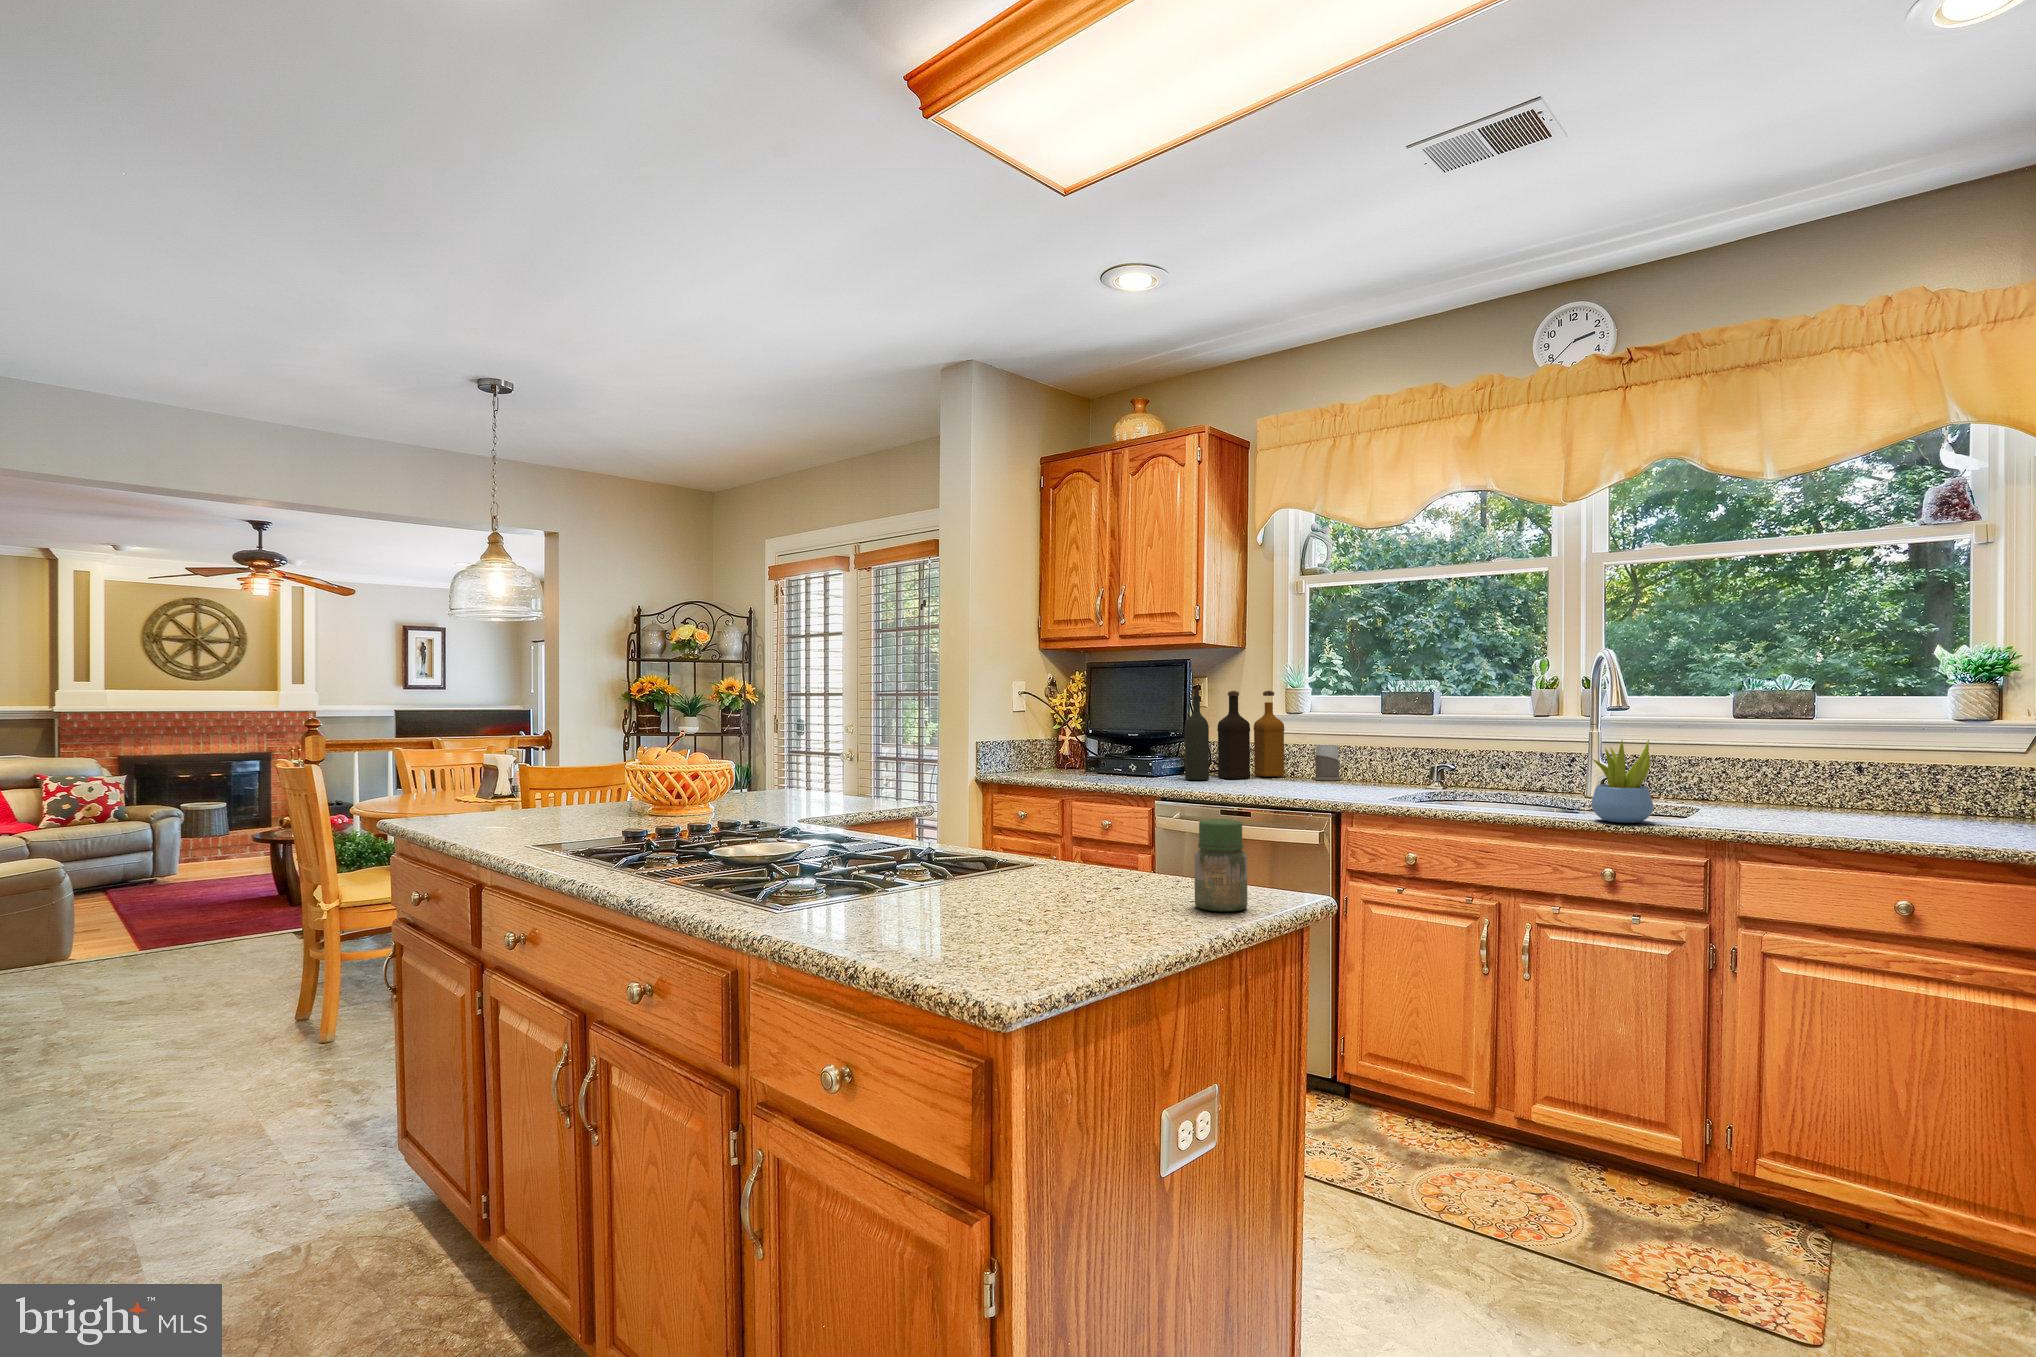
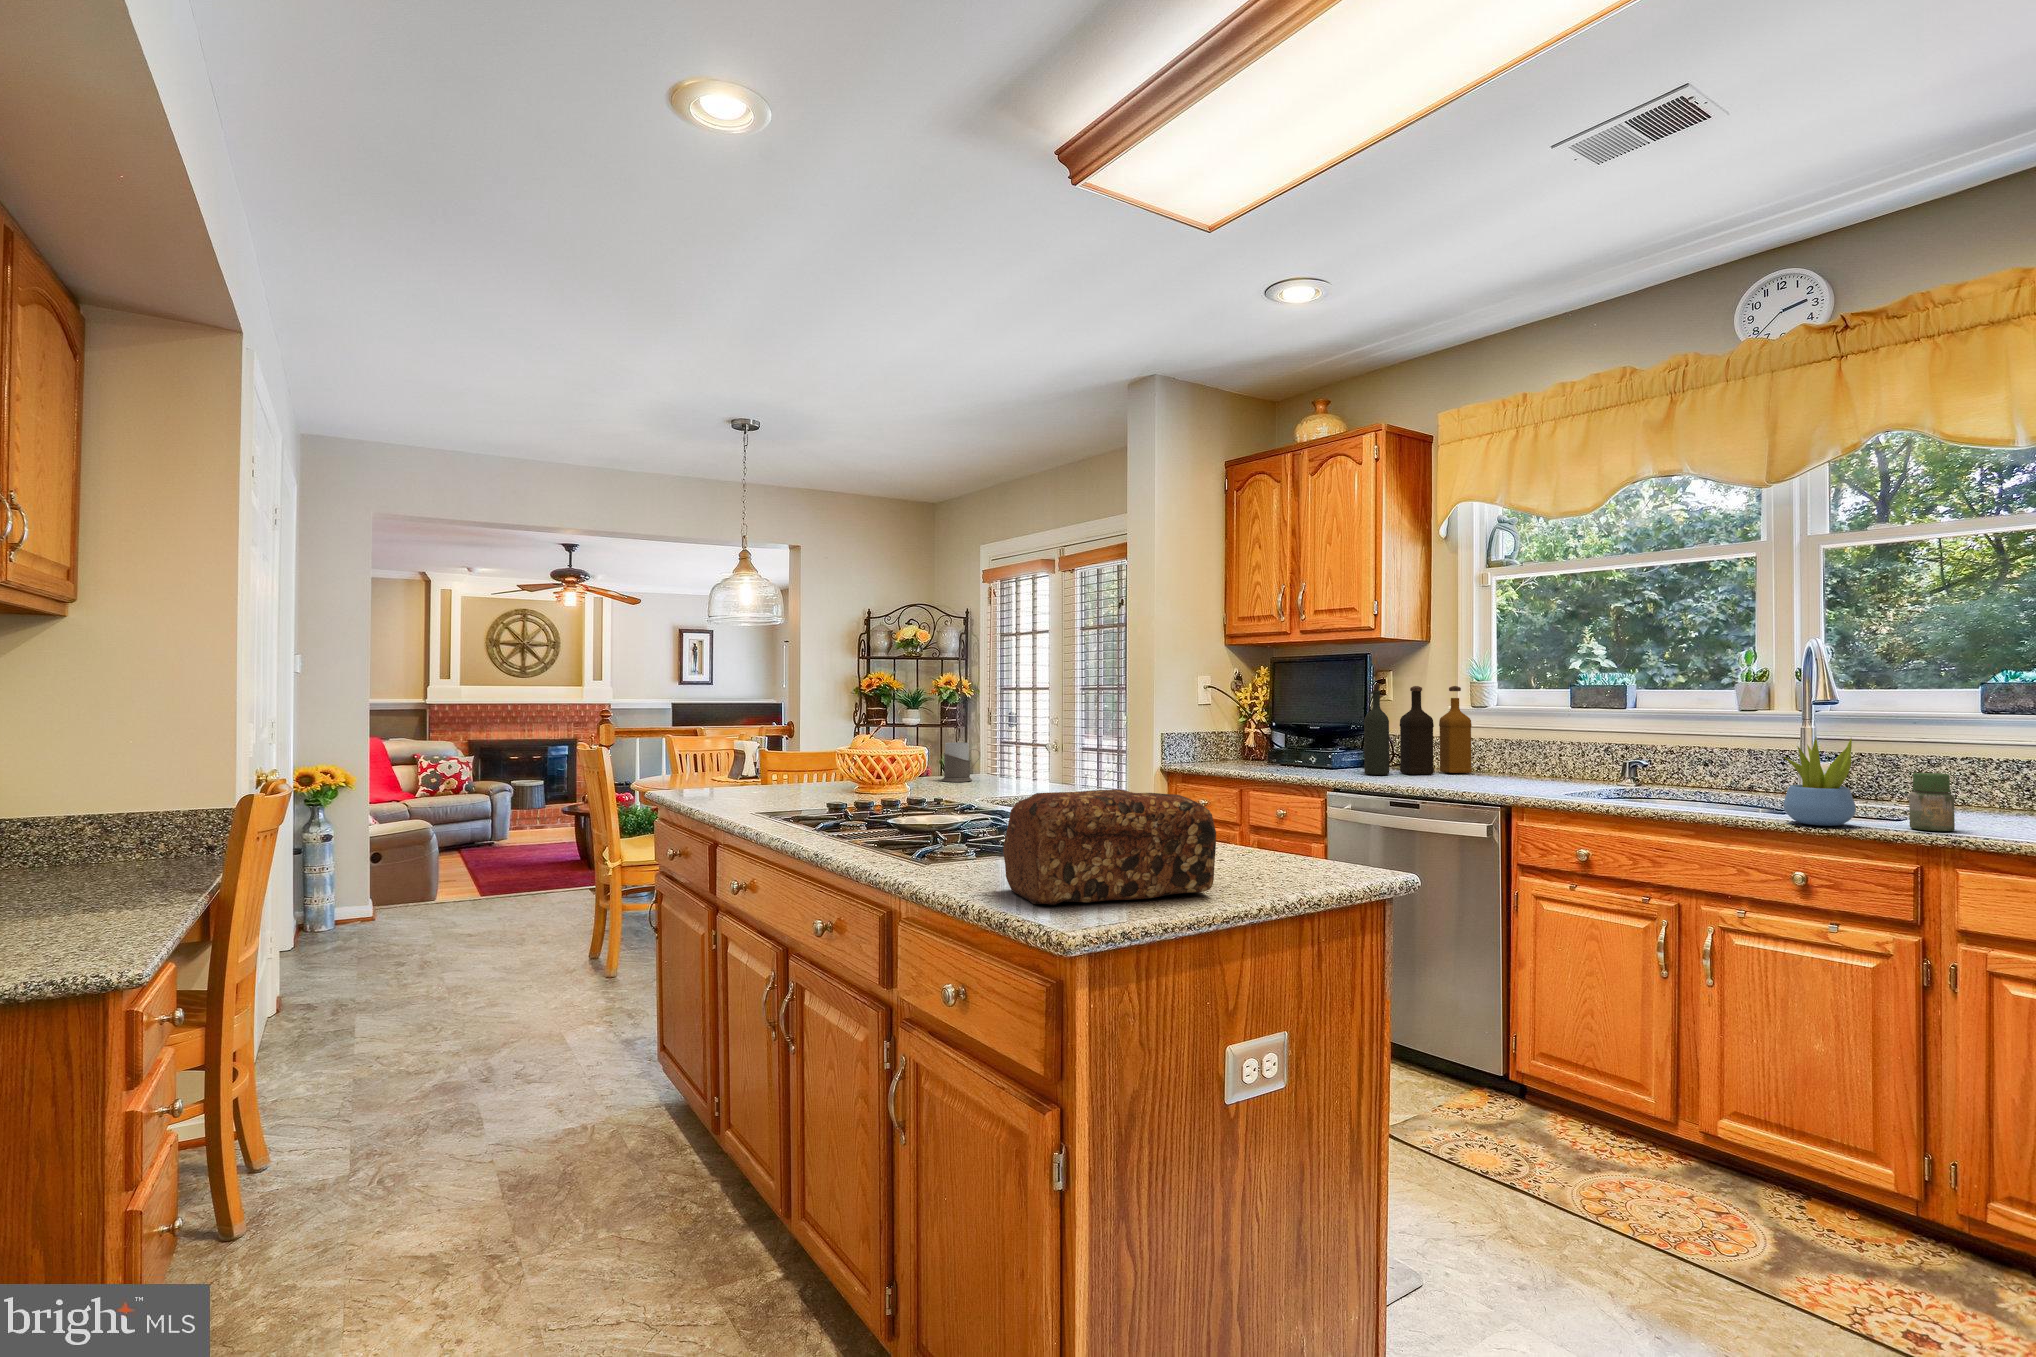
mug: present [1314,745,1347,780] -> present [942,742,980,782]
bread loaf: none [893,815,1142,961] -> present [1003,789,1216,905]
jar: present [1194,819,1247,911] -> present [1909,773,1955,831]

